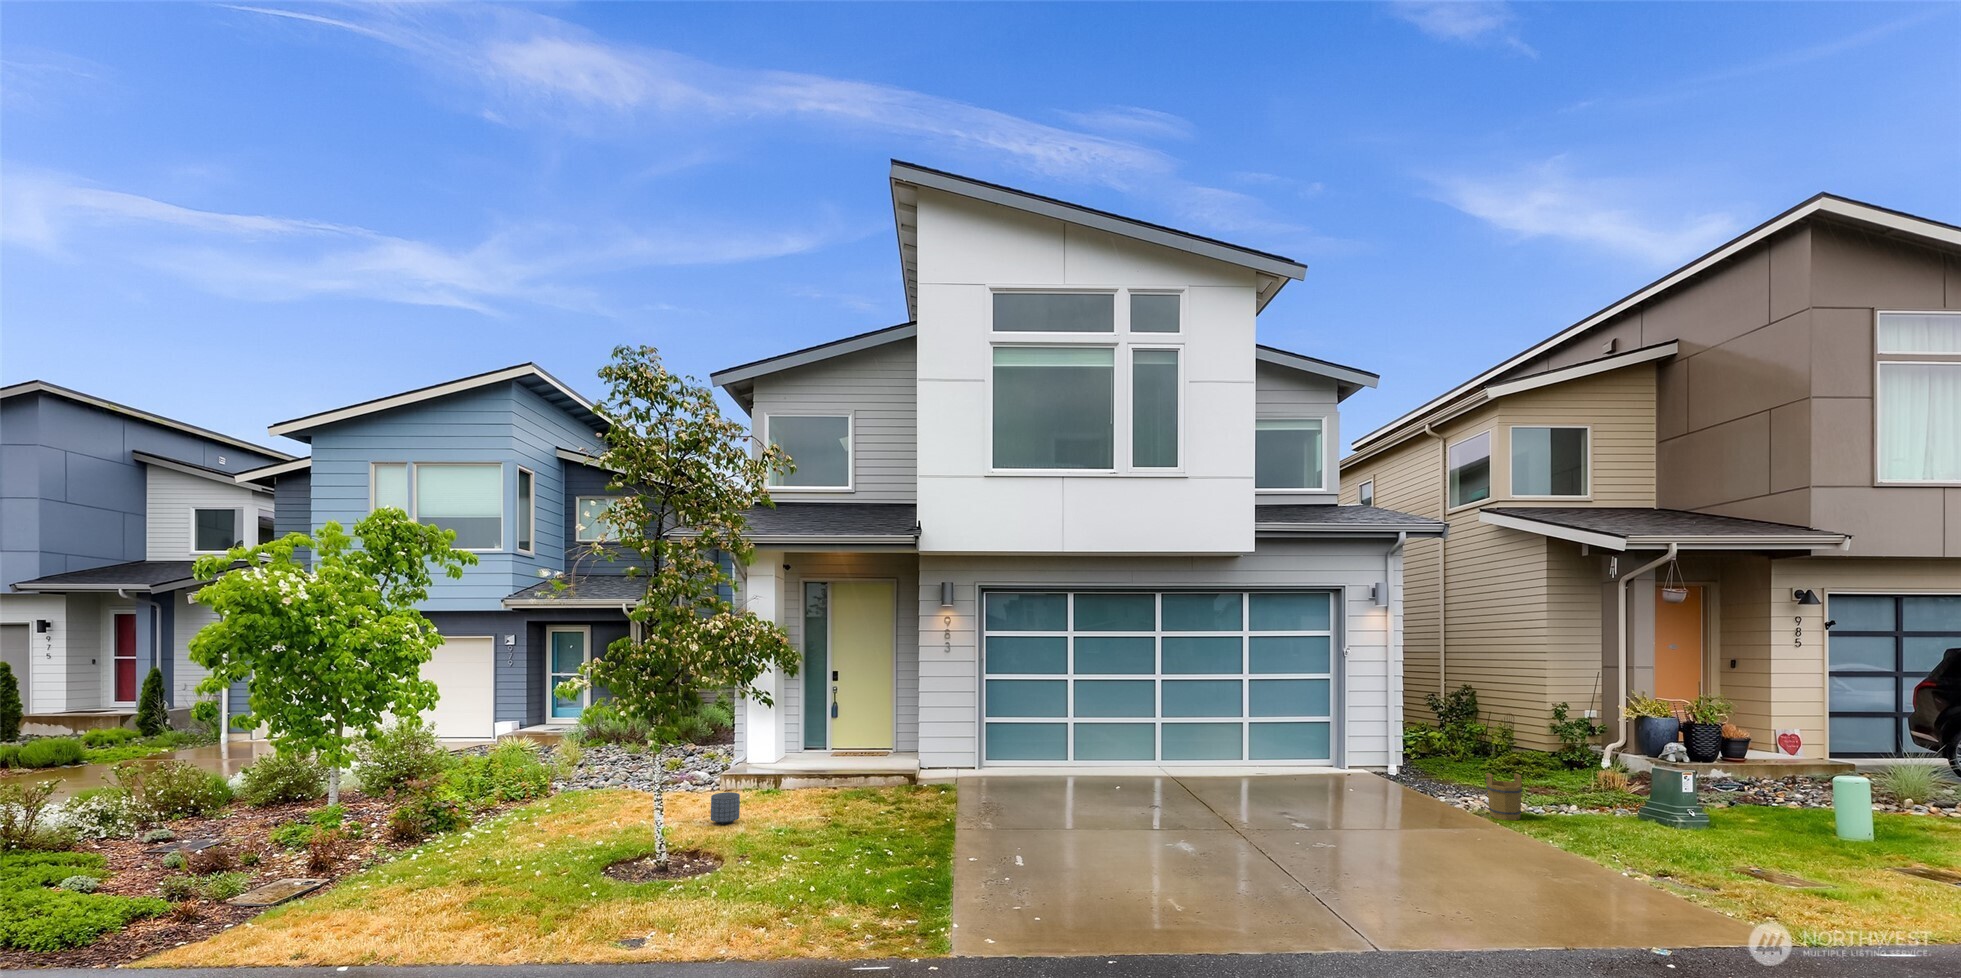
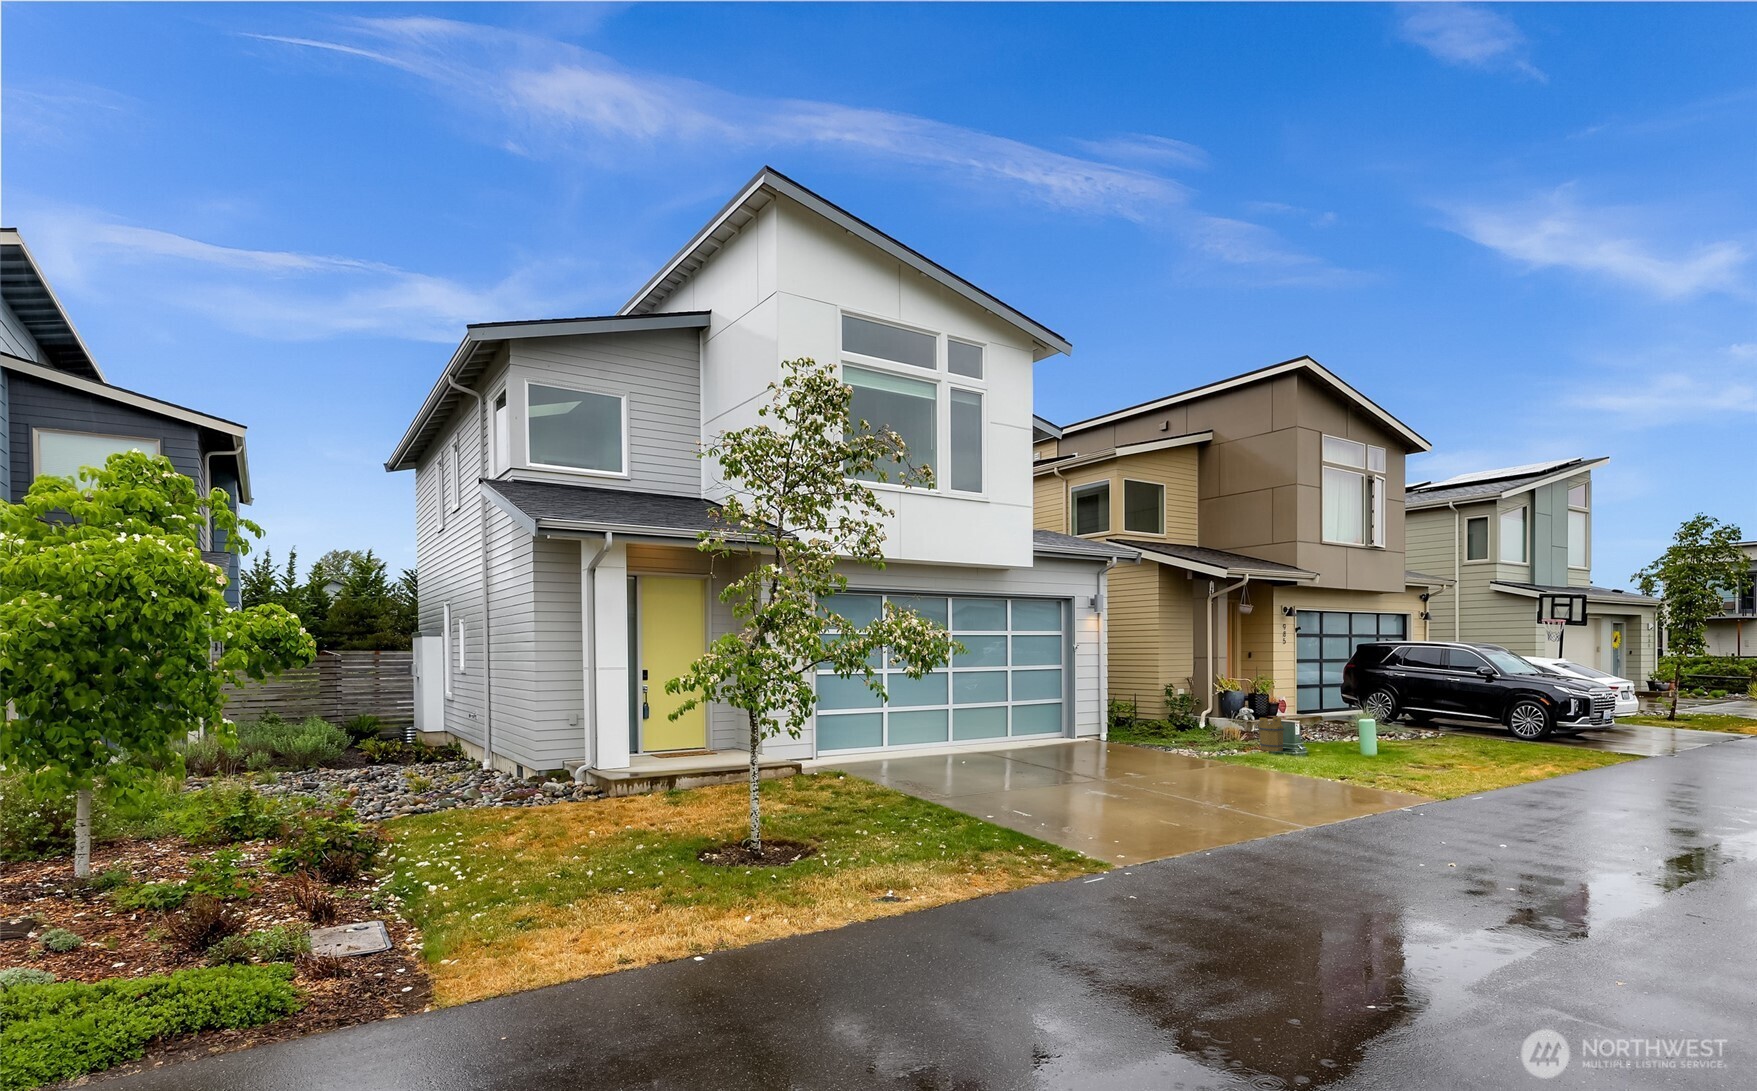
planter: present [711,792,740,824] -> none [730,779,766,817]

